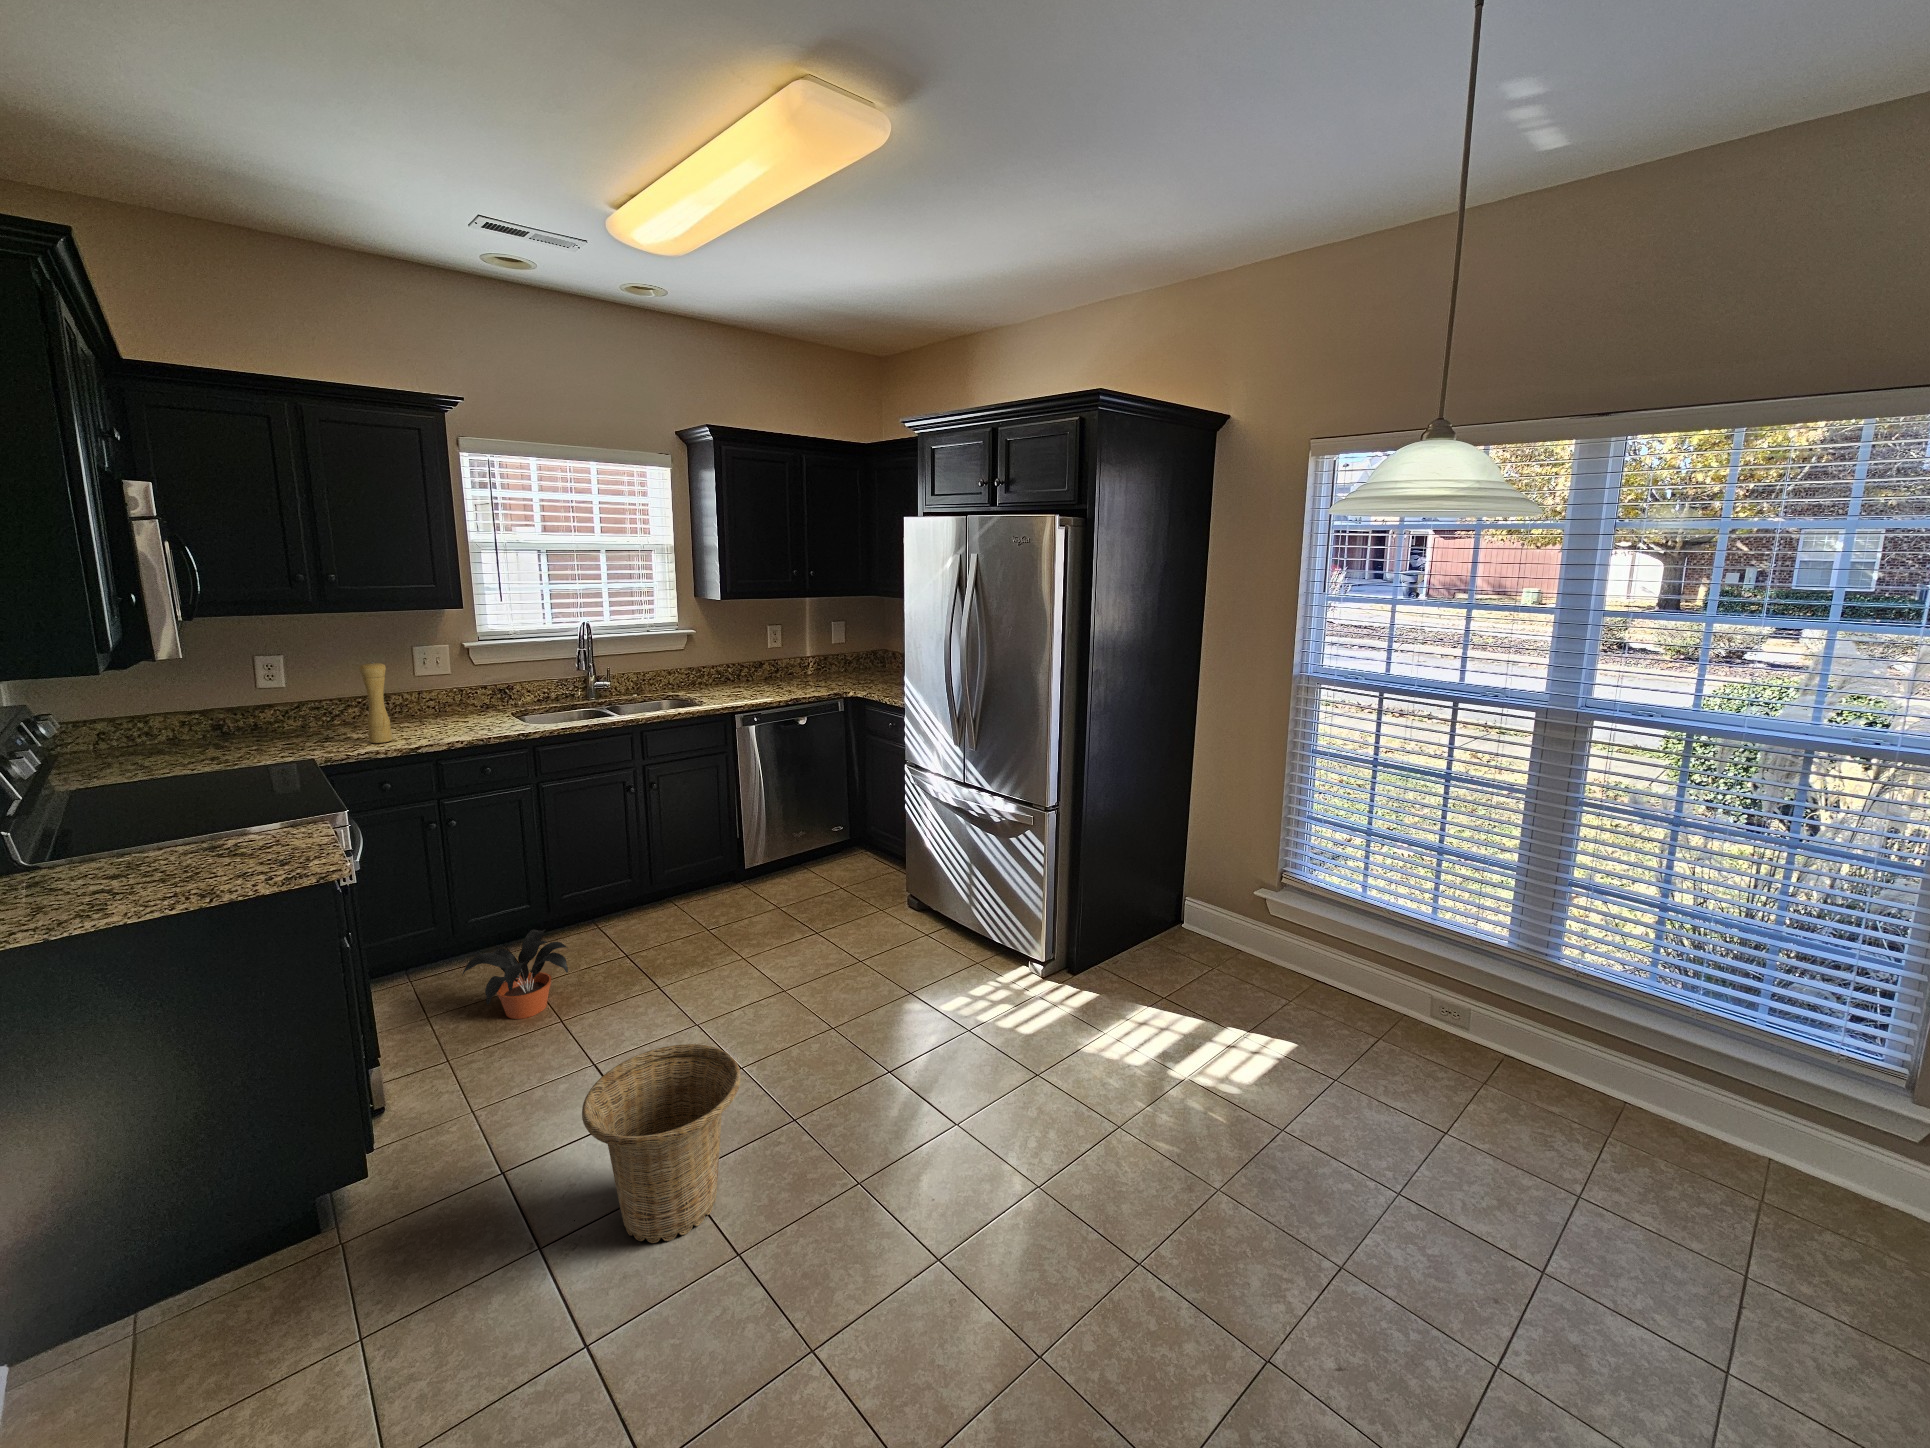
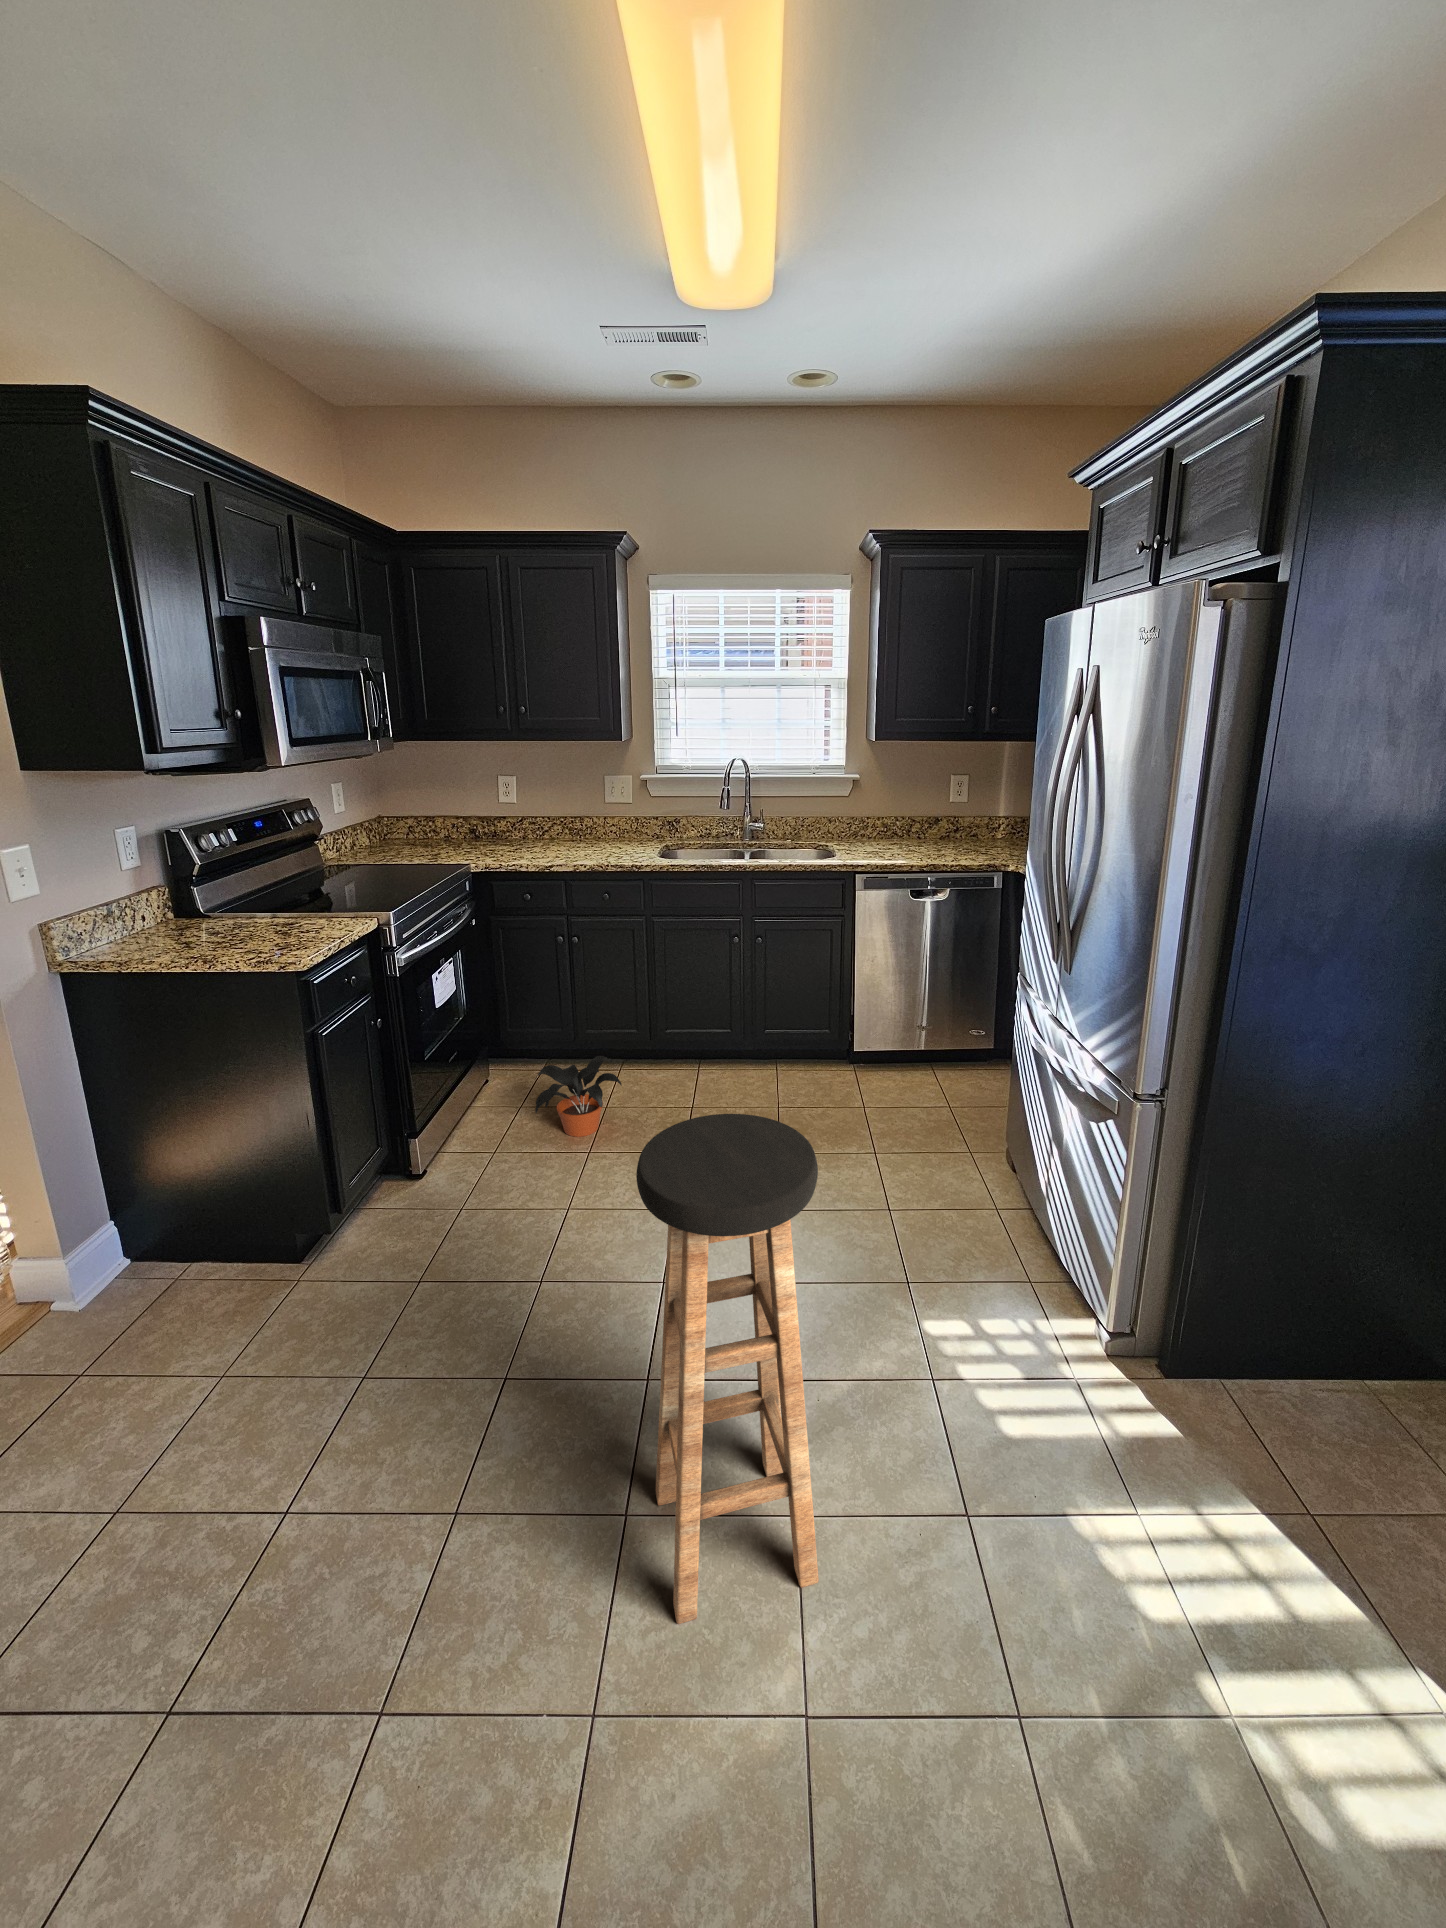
pepper mill: present [360,662,393,743] -> none [532,786,555,858]
bar stool: none [864,856,996,1206] -> present [636,1114,819,1624]
basket: present [582,1044,741,1243] -> none [377,1227,550,1444]

